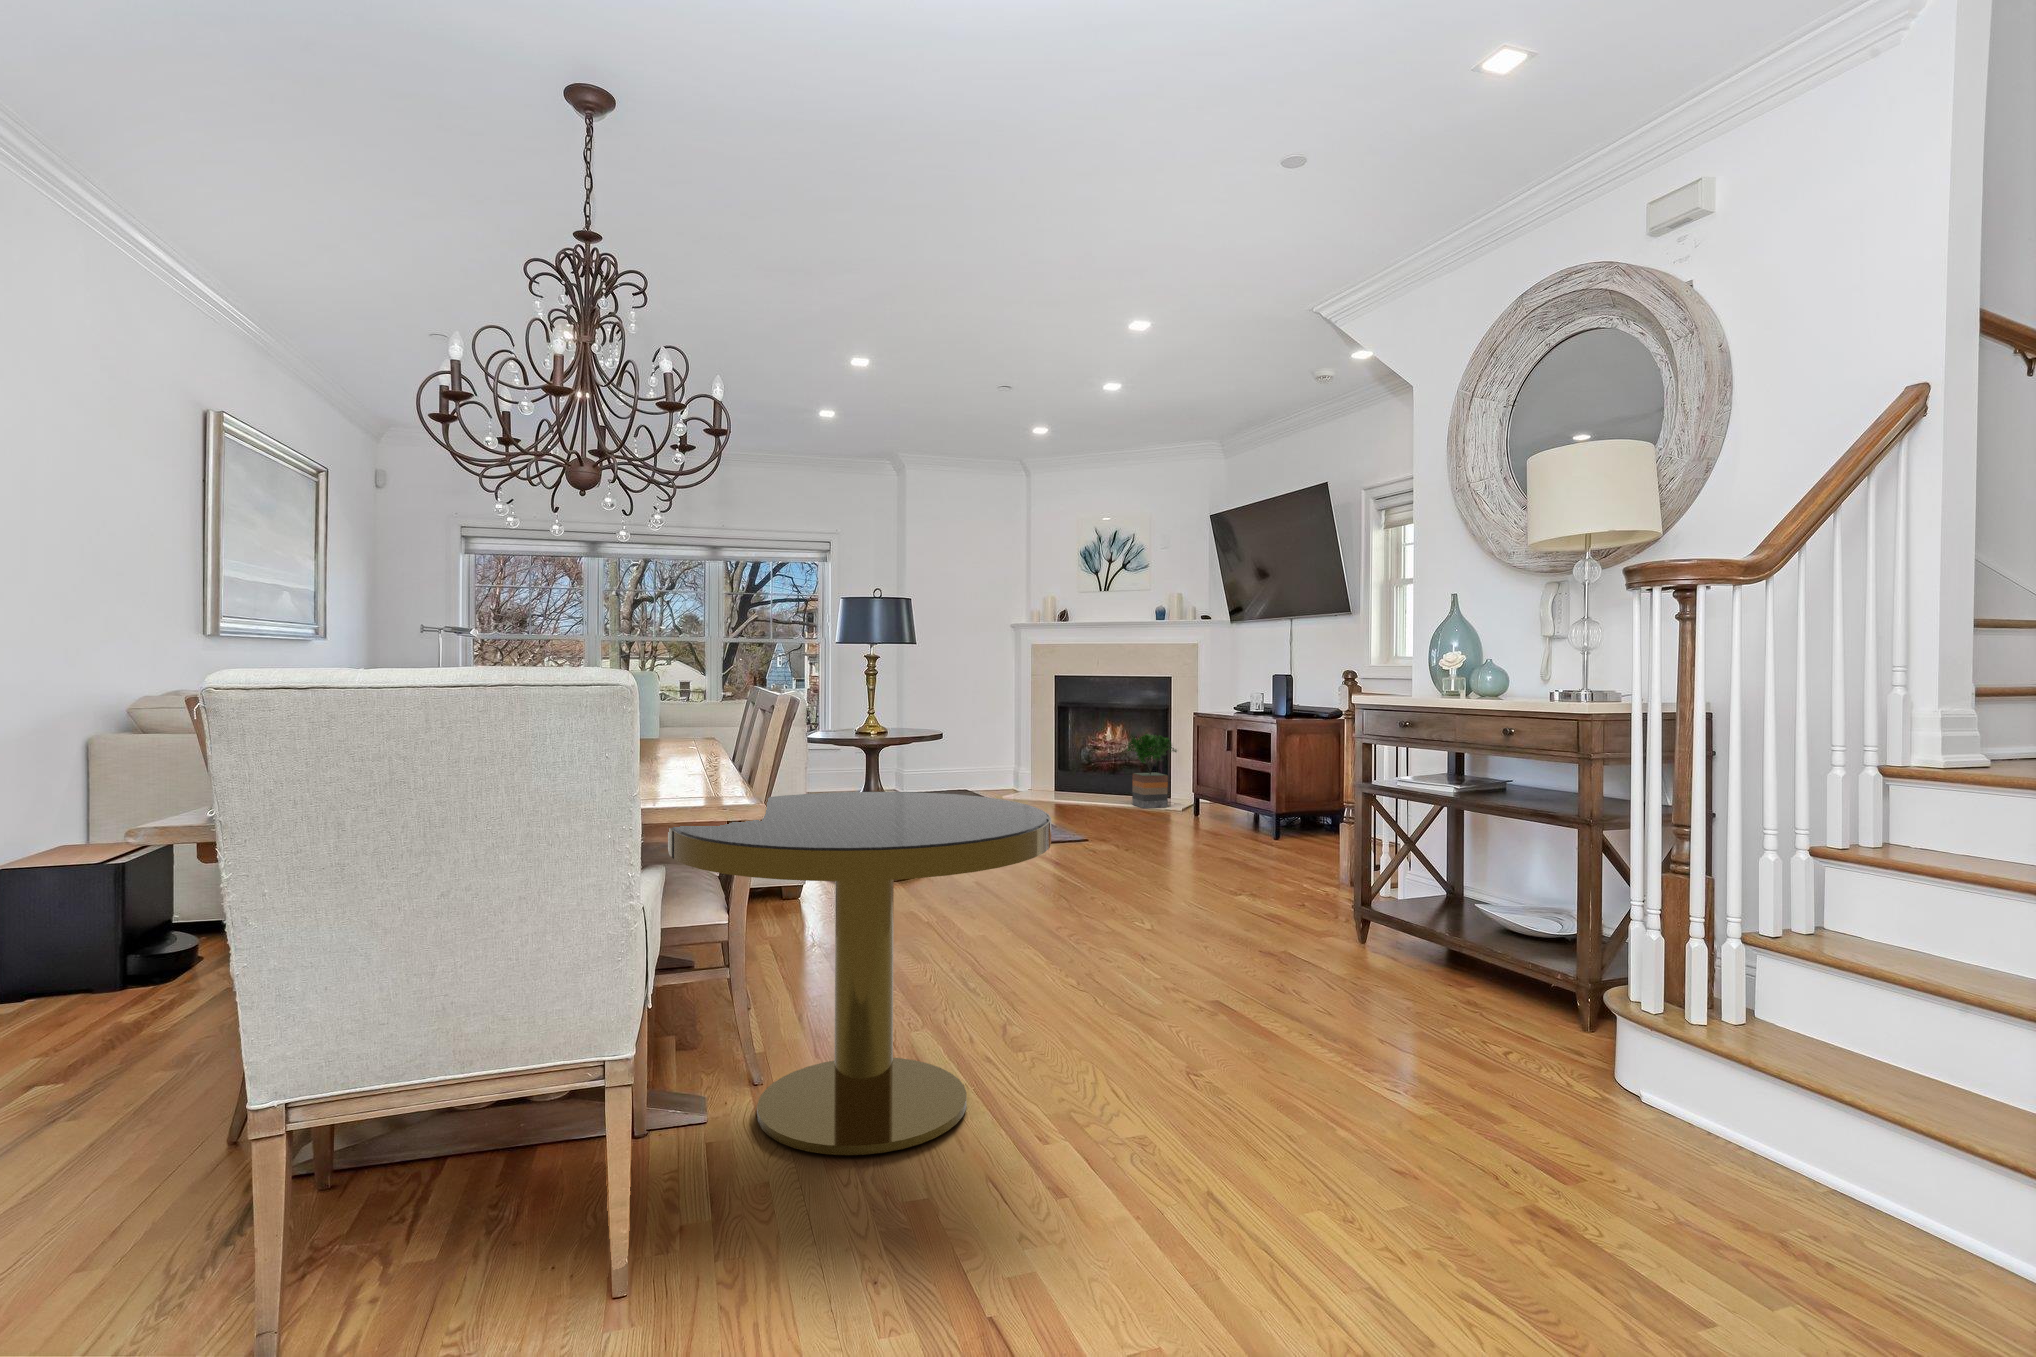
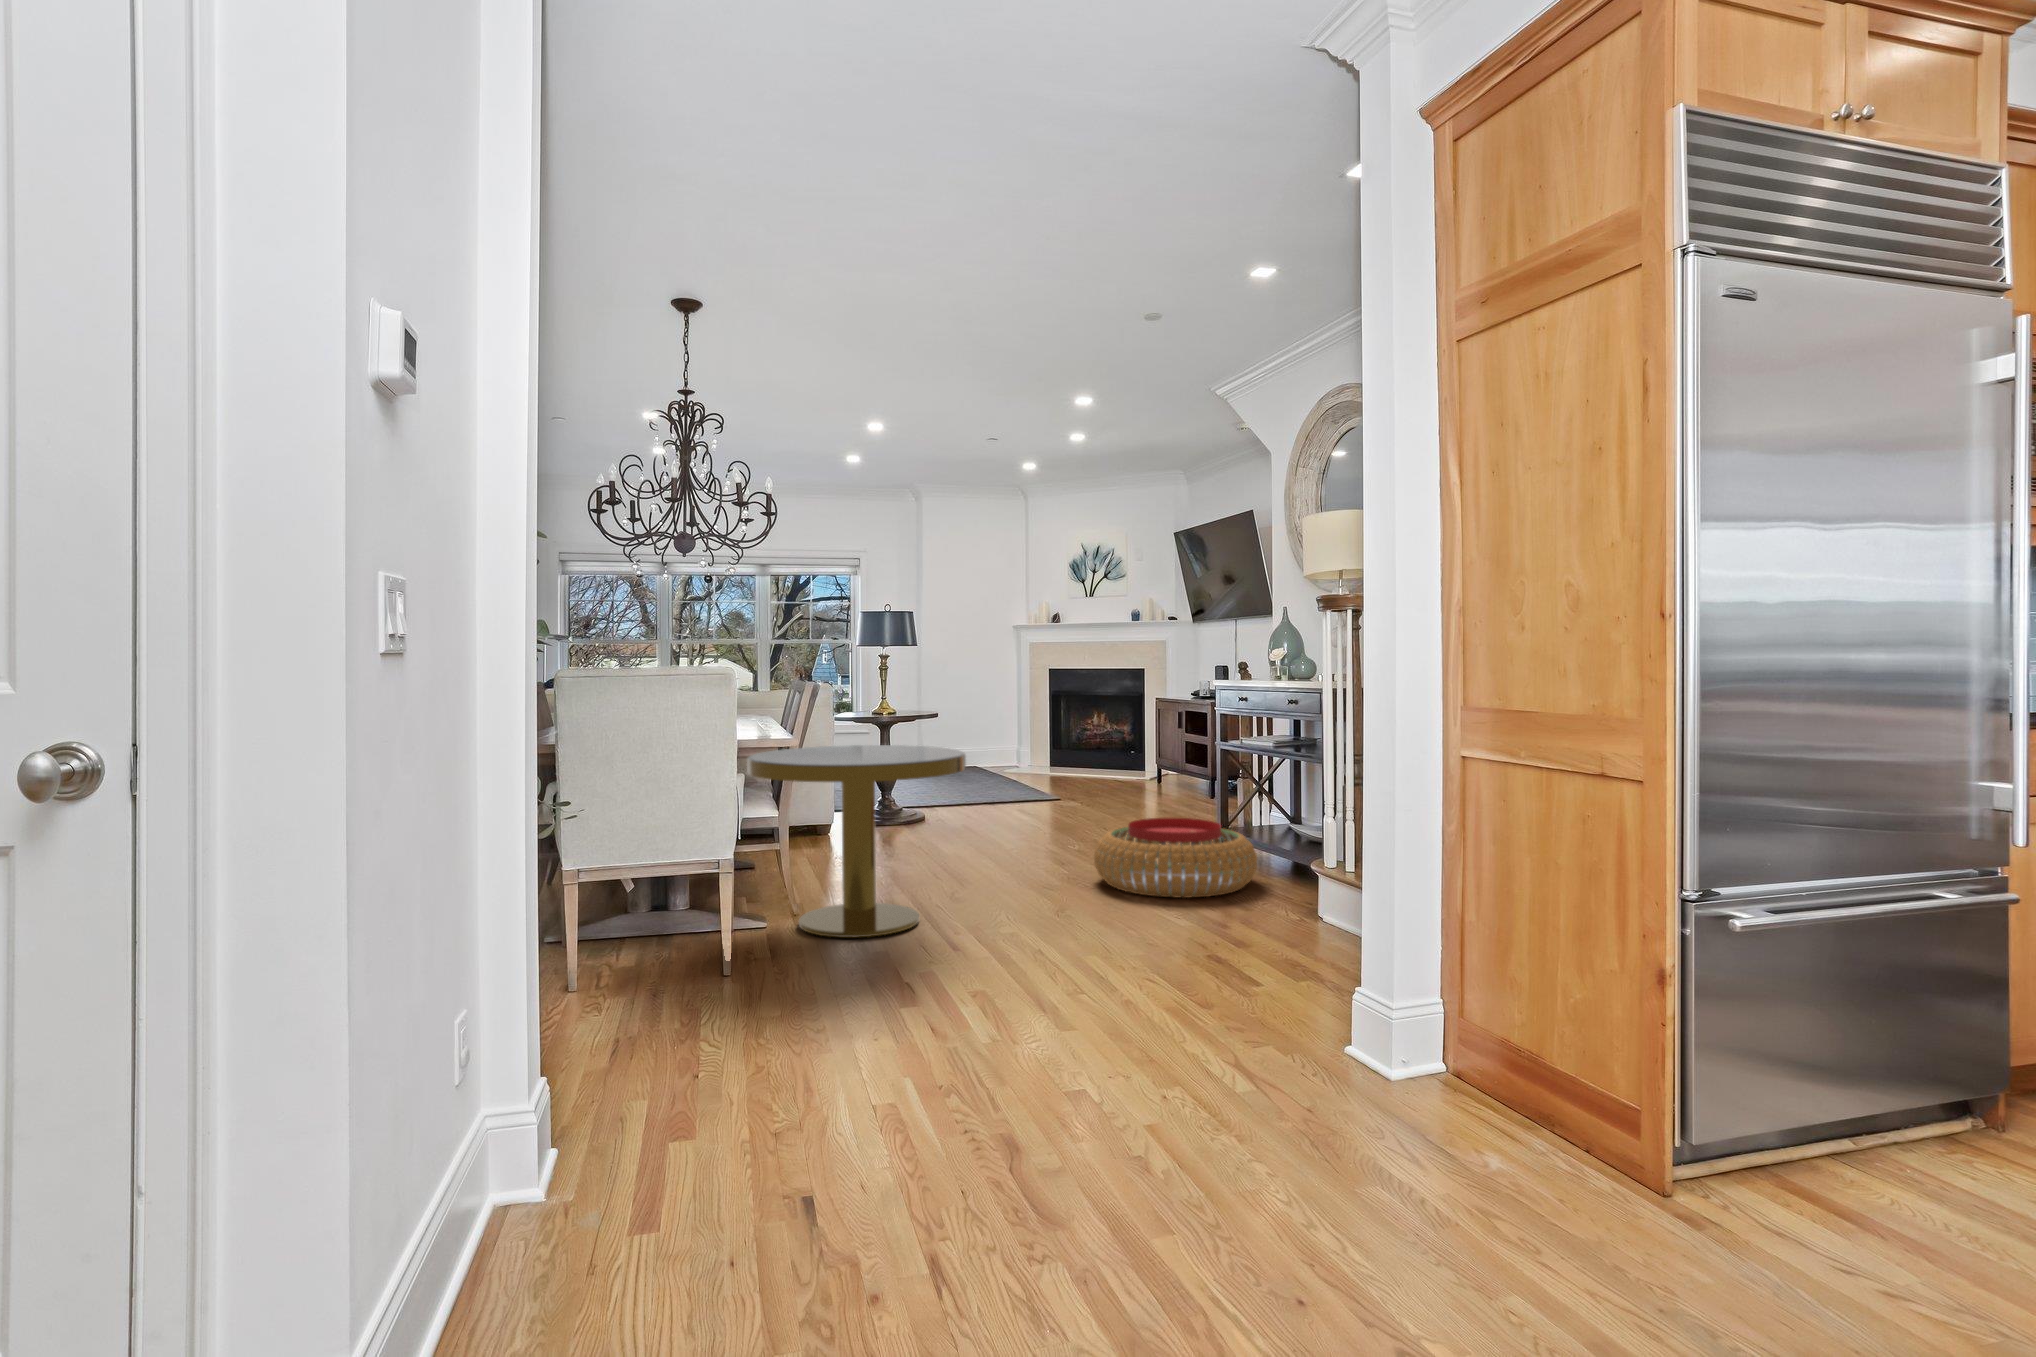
potted tree: present [1127,734,1177,808] -> none [1105,716,1150,779]
pouf: none [1210,896,1470,1038] -> present [1094,818,1257,898]

